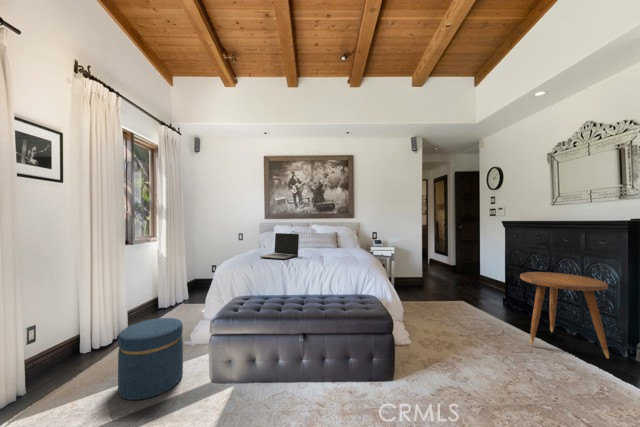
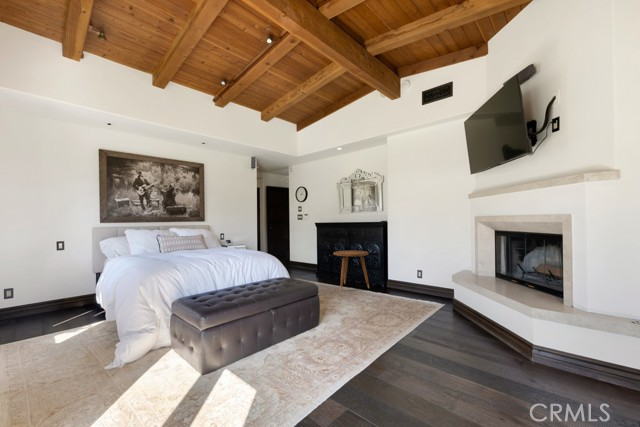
laptop: present [260,233,299,260] -> none [148,234,189,259]
ottoman: present [118,318,183,400] -> none [50,323,128,413]

